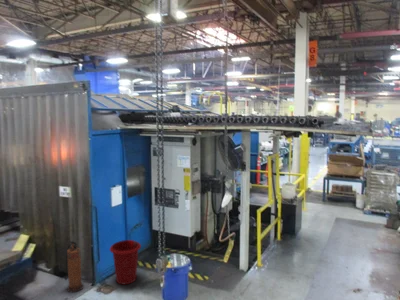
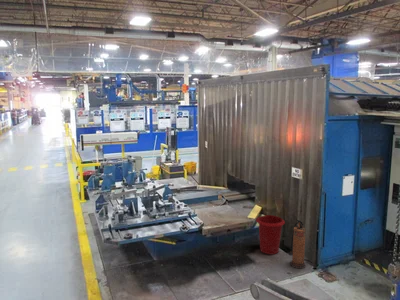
waste bin: present [110,240,141,284] -> present [256,215,285,254]

